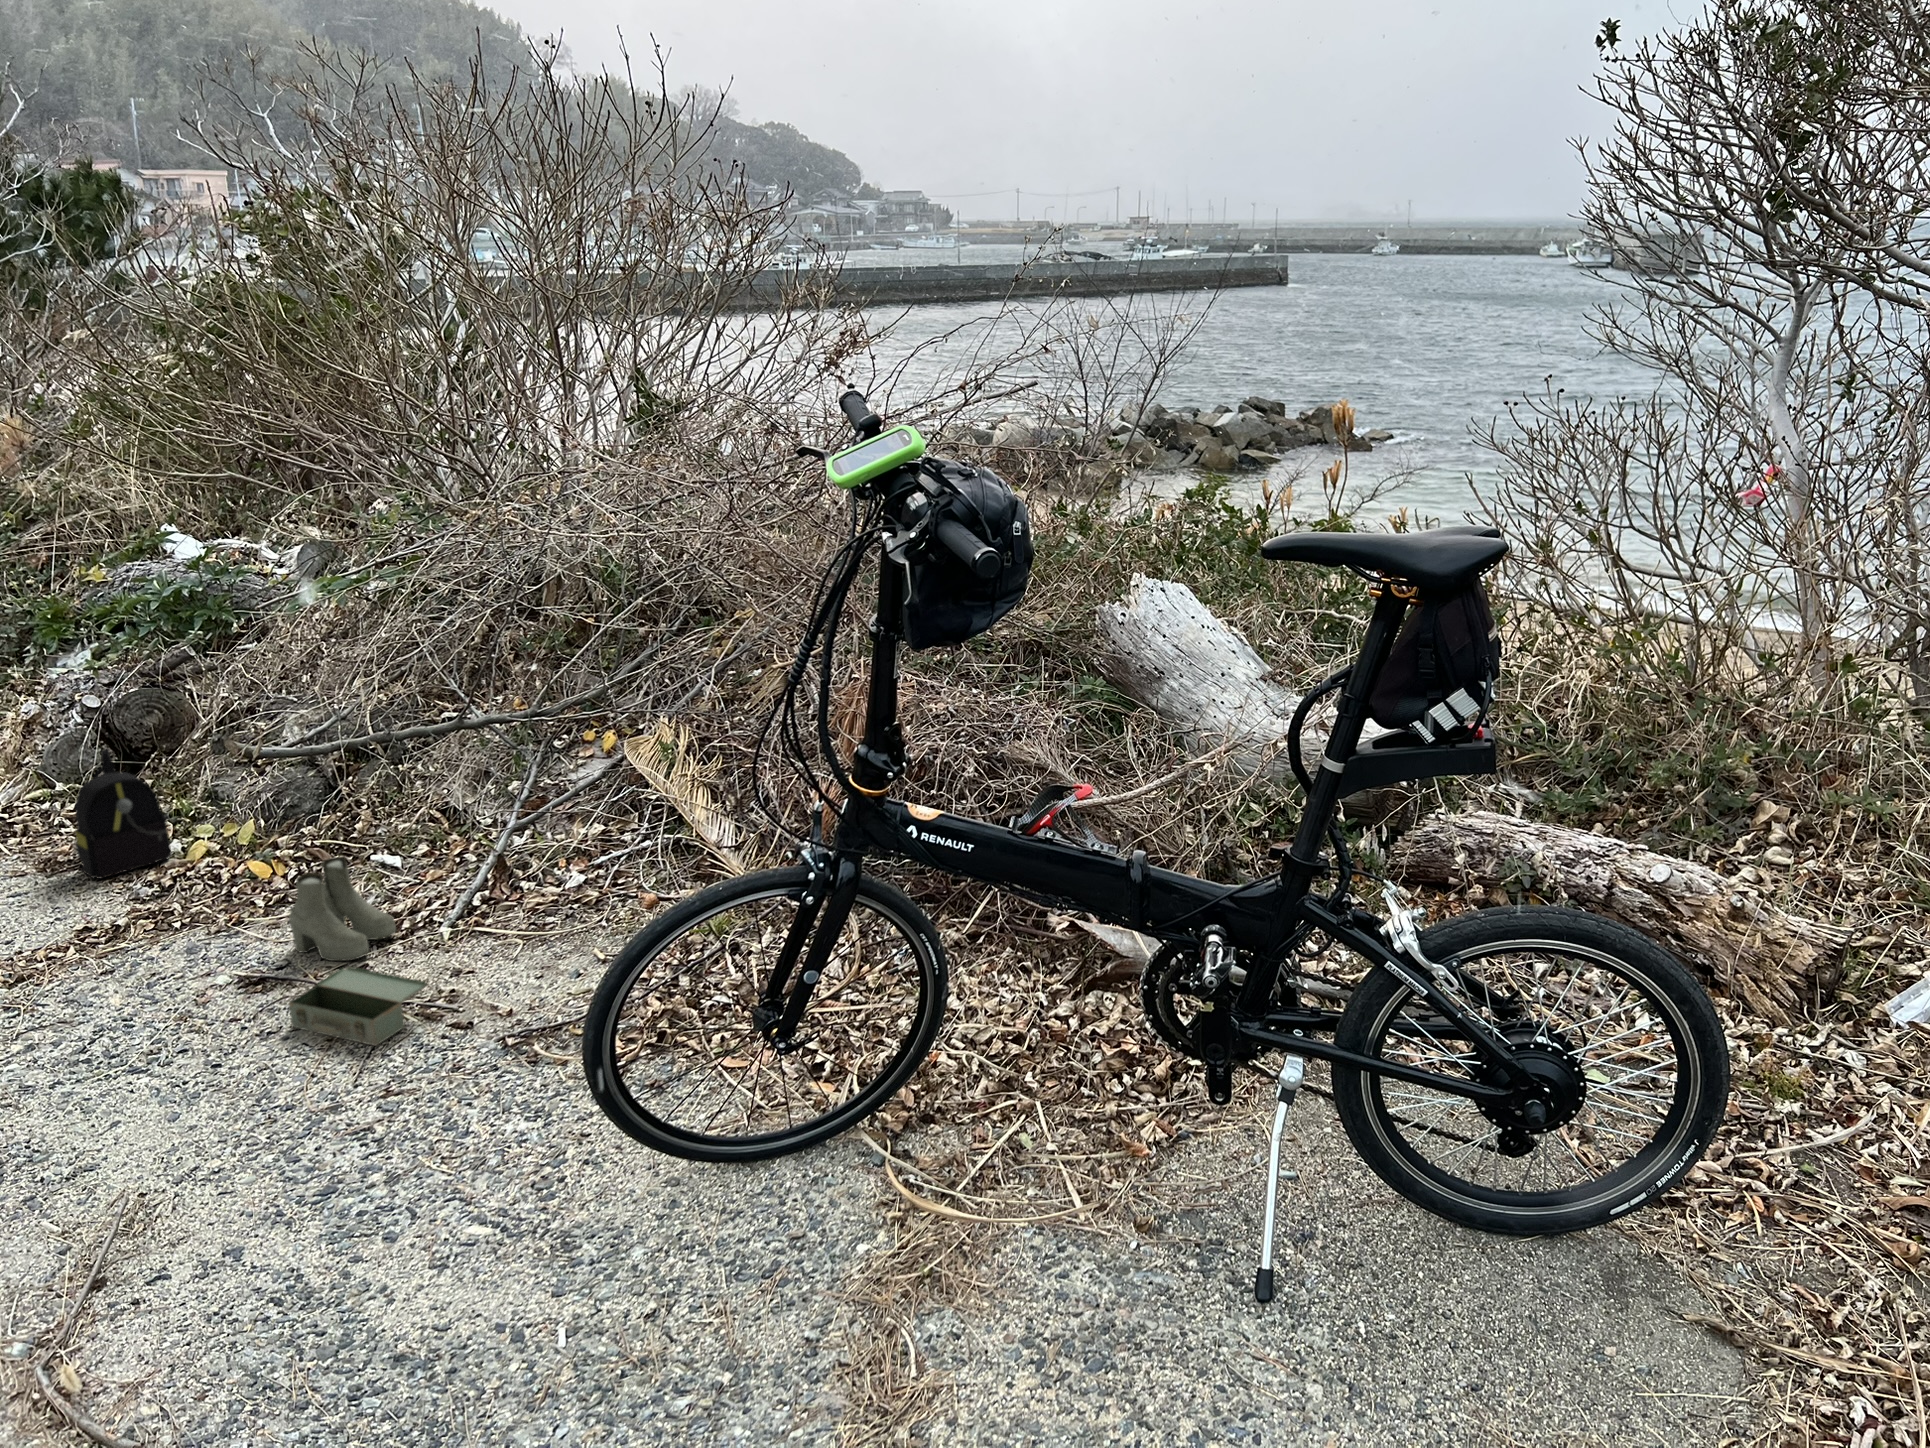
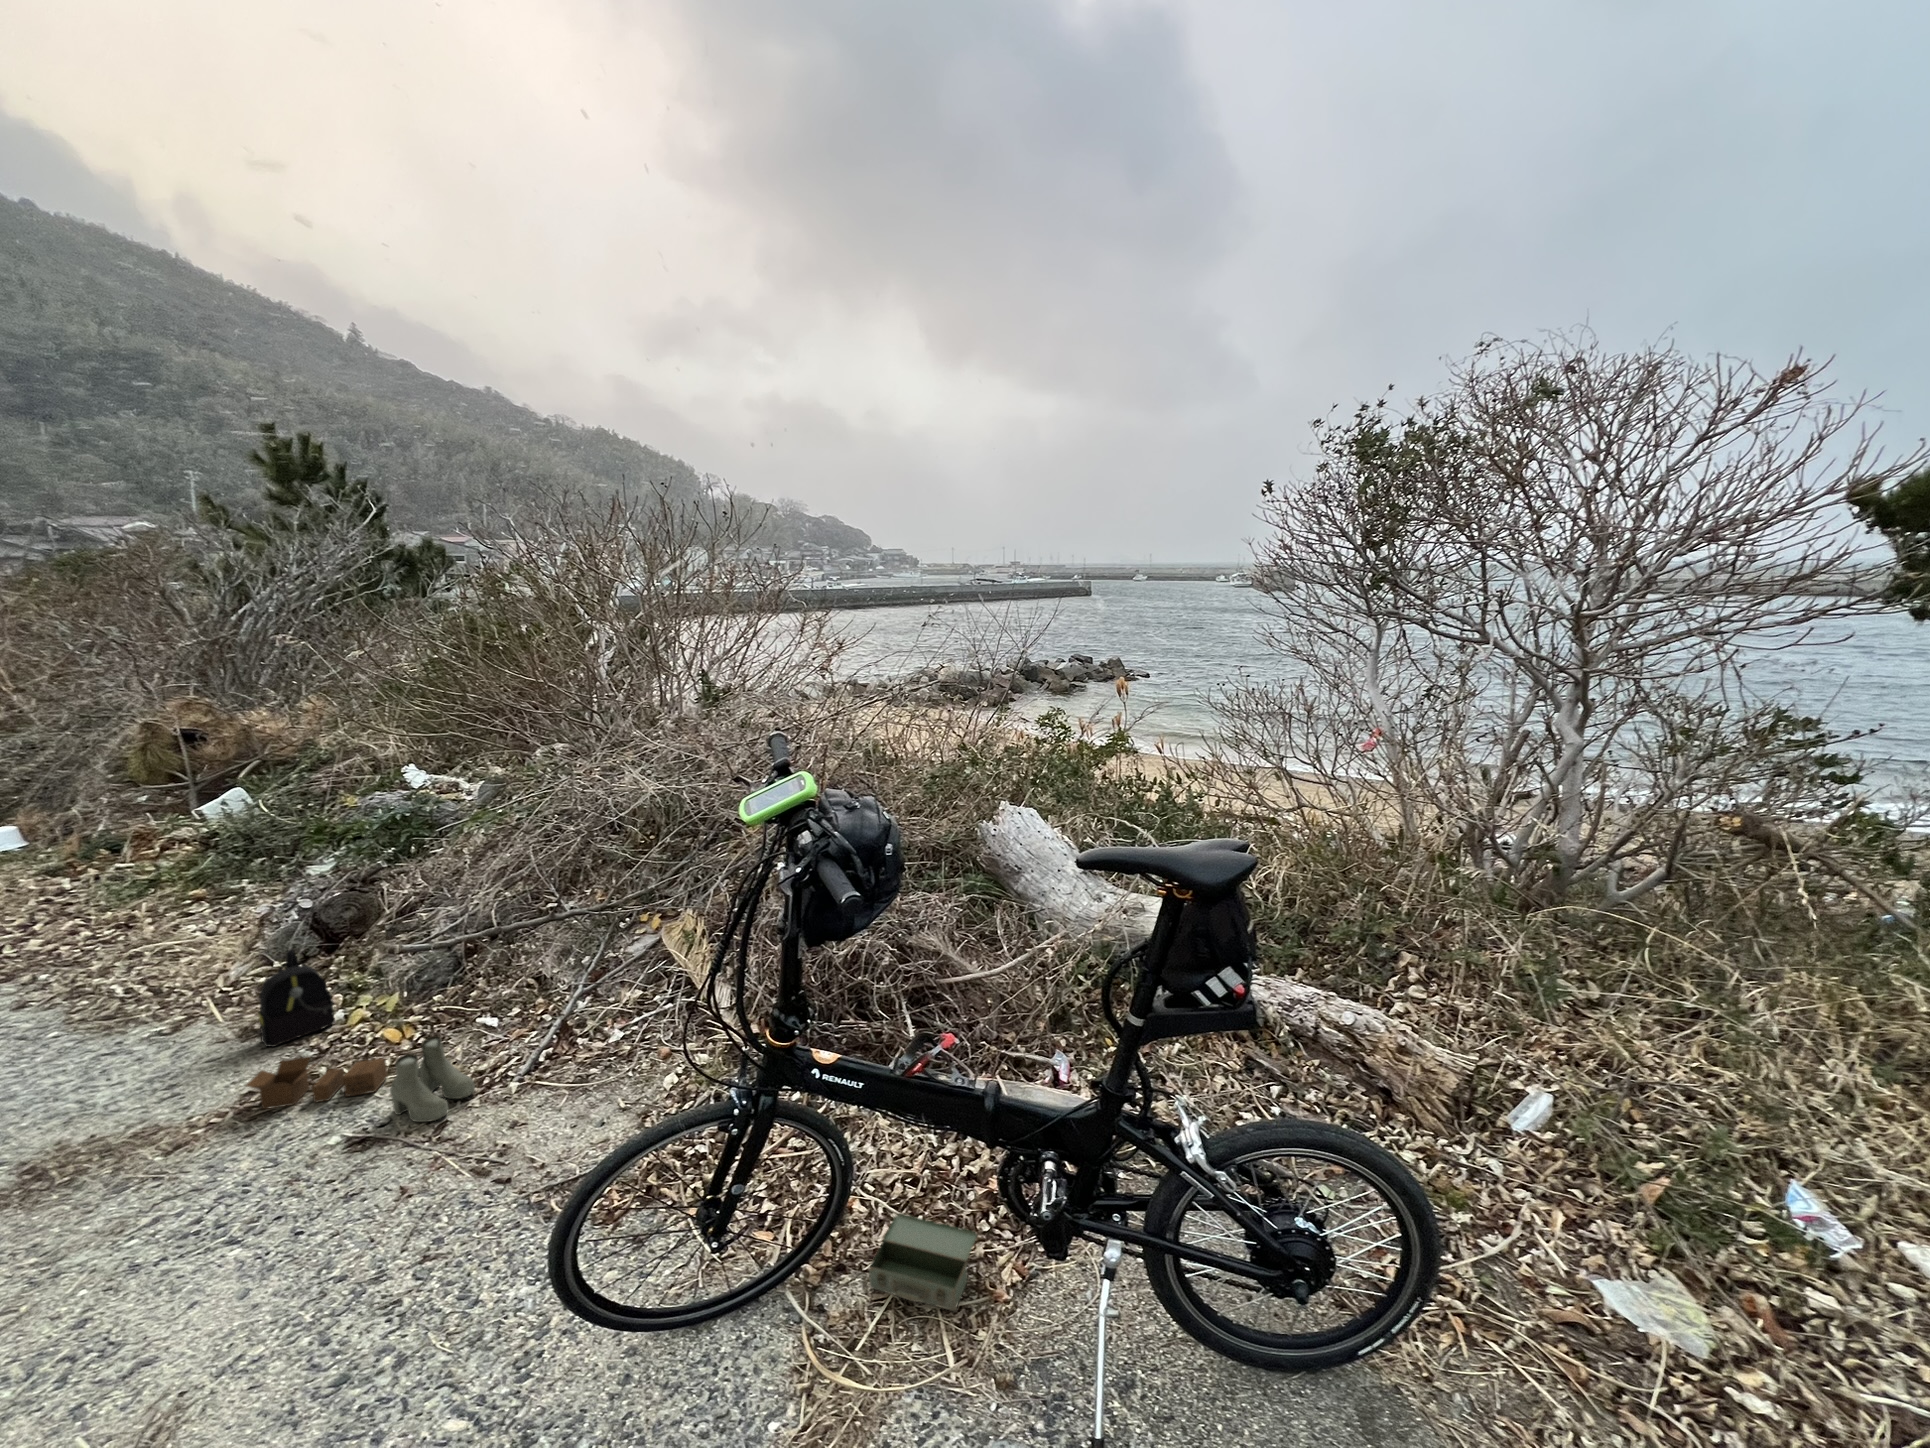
cardboard box: none [99,880,272,941] -> present [246,1056,388,1109]
toolbox: present [288,966,427,1046] -> present [869,1214,977,1311]

